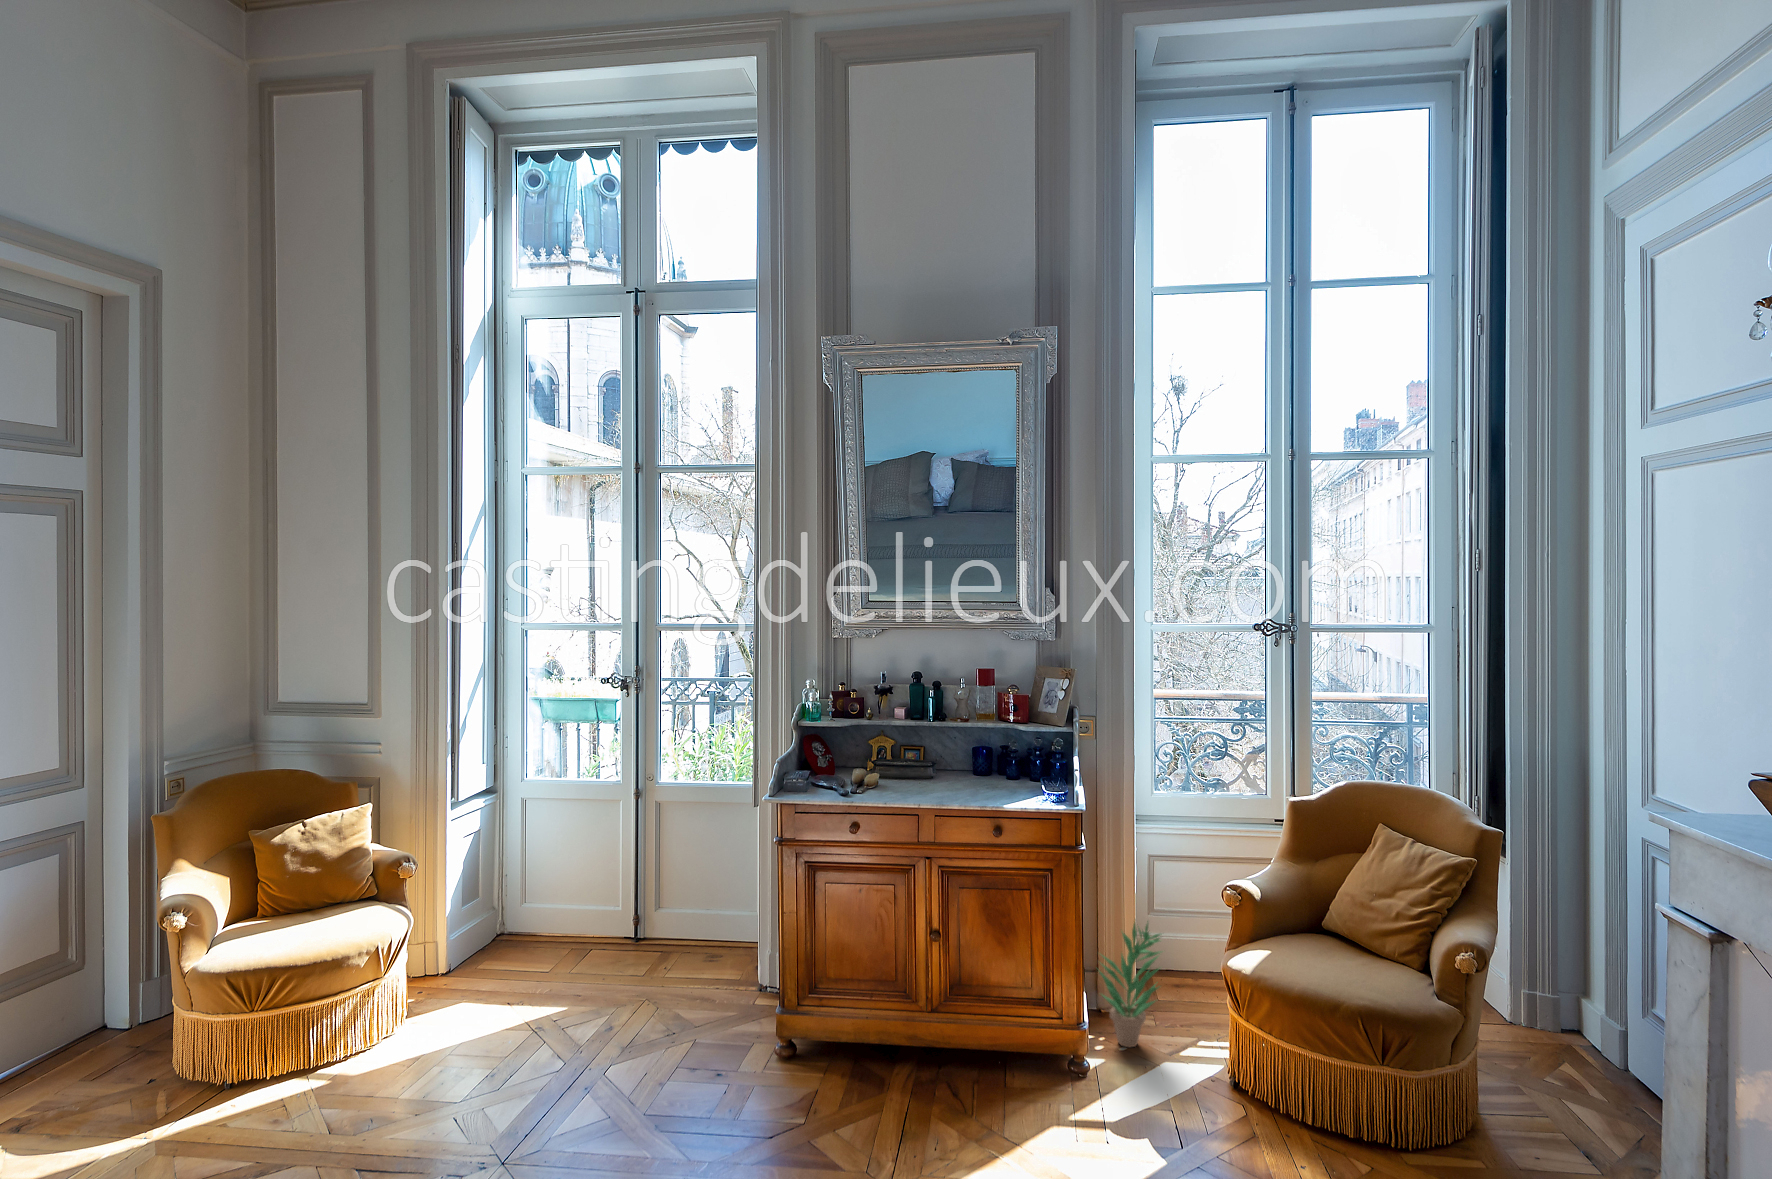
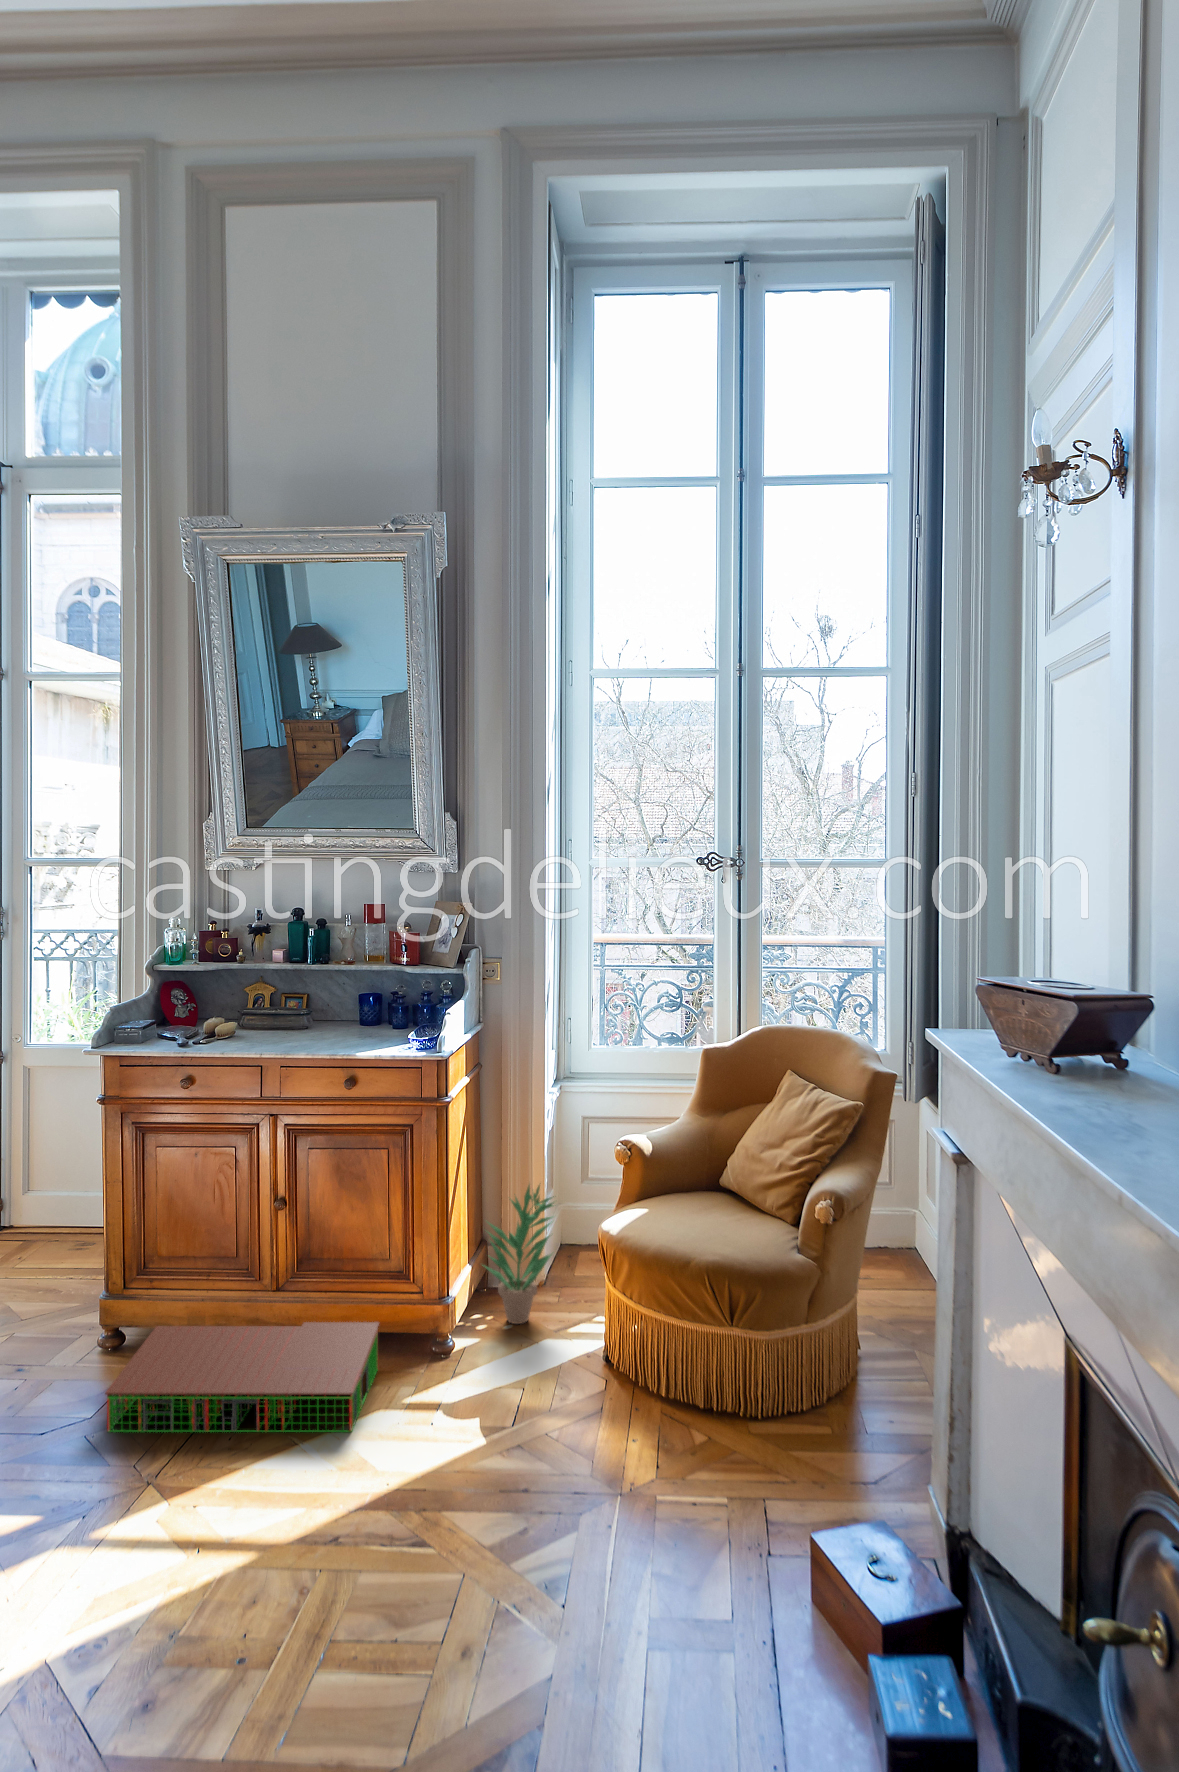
storage bin: none [819,1046,1039,1157] -> present [105,1322,379,1432]

